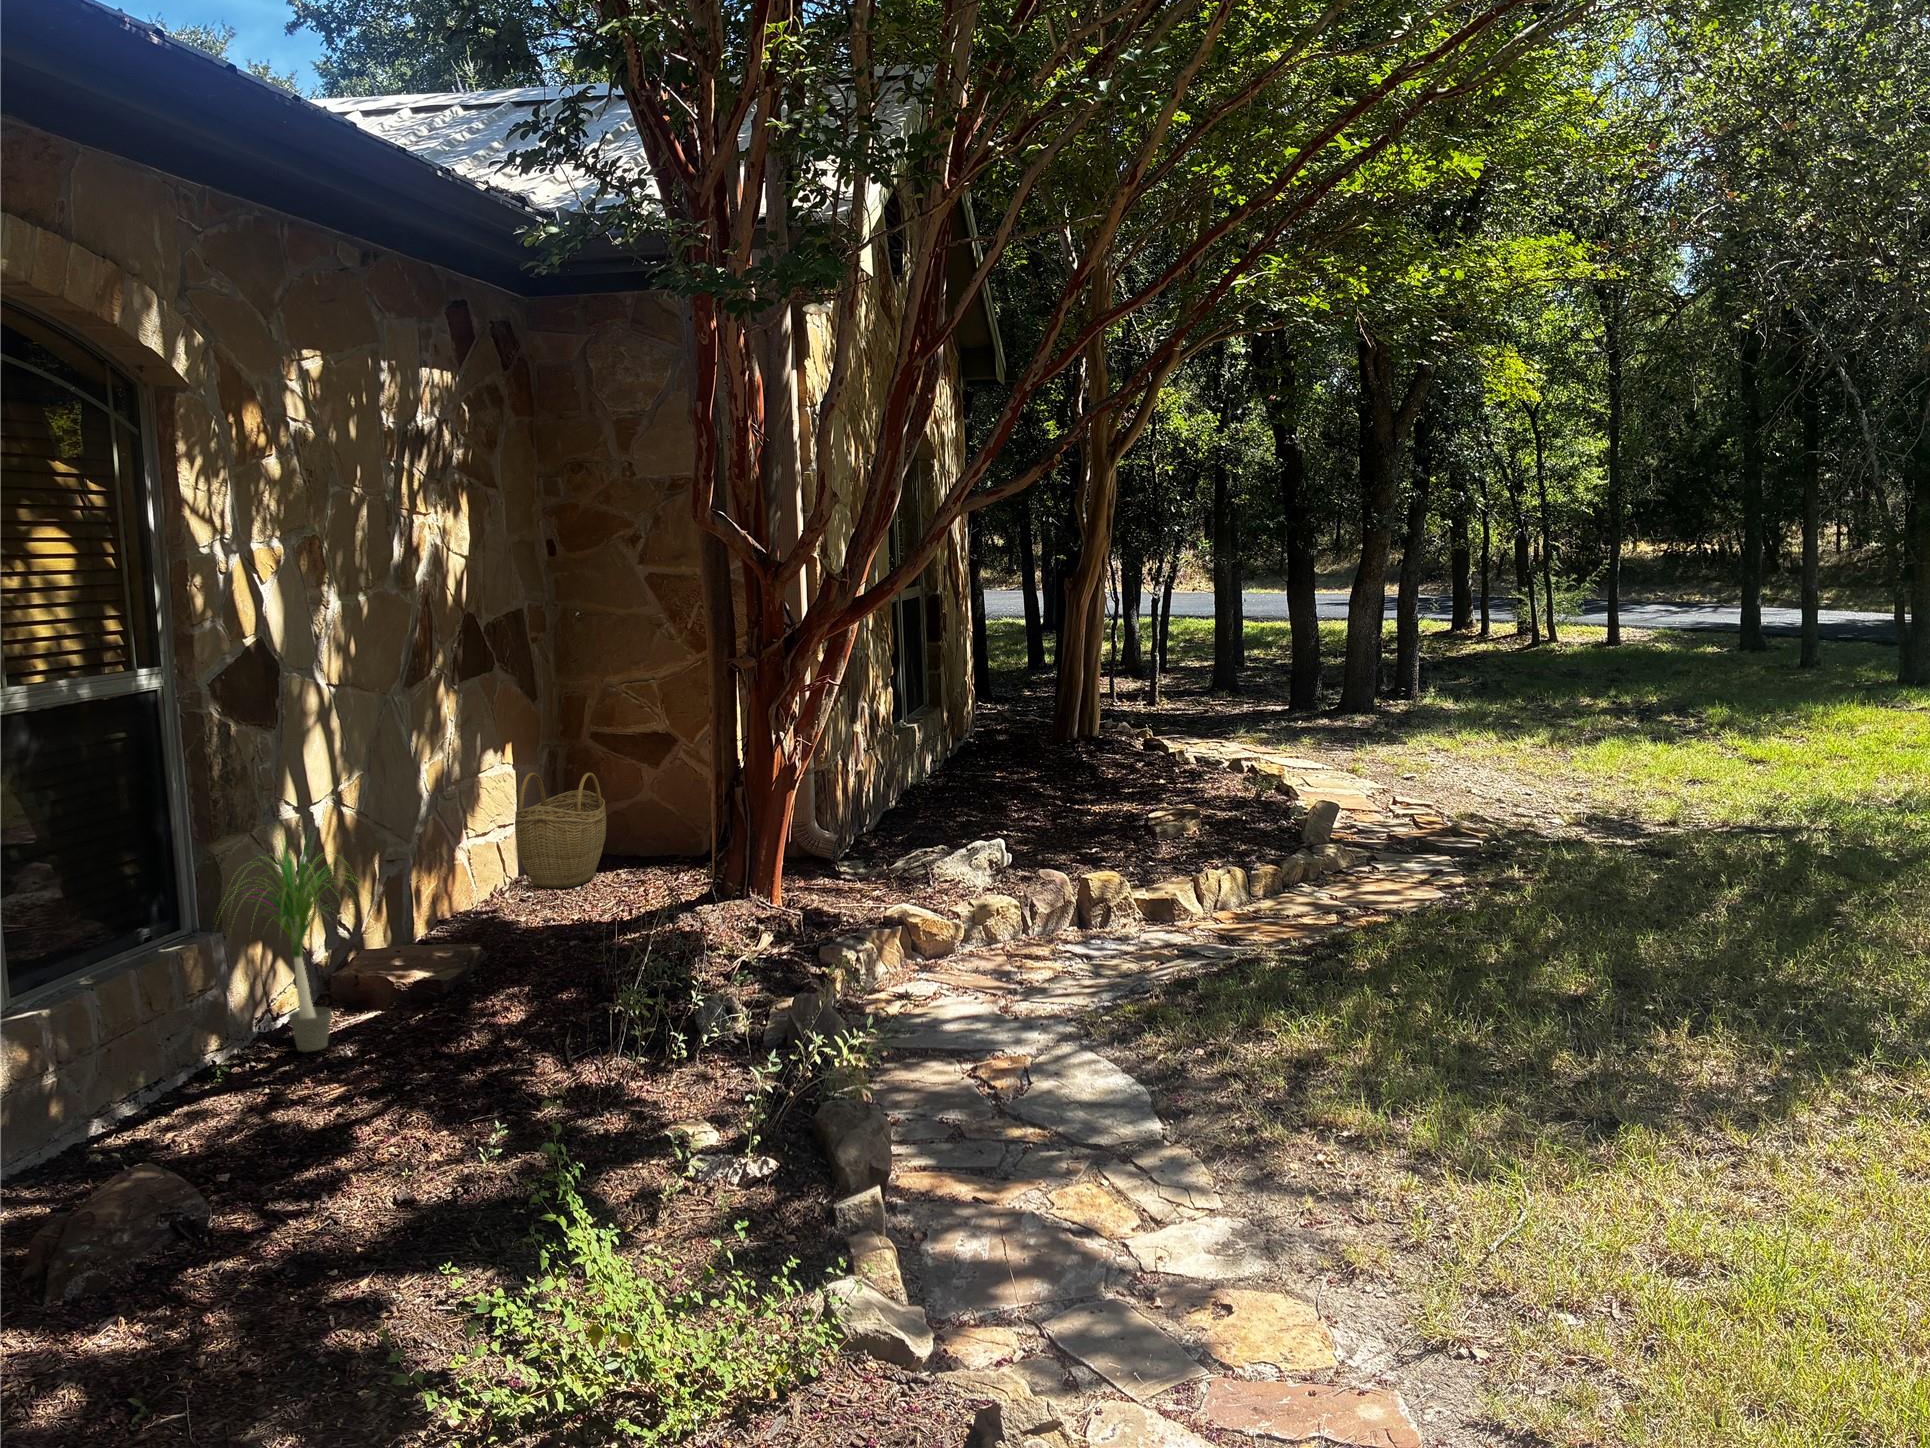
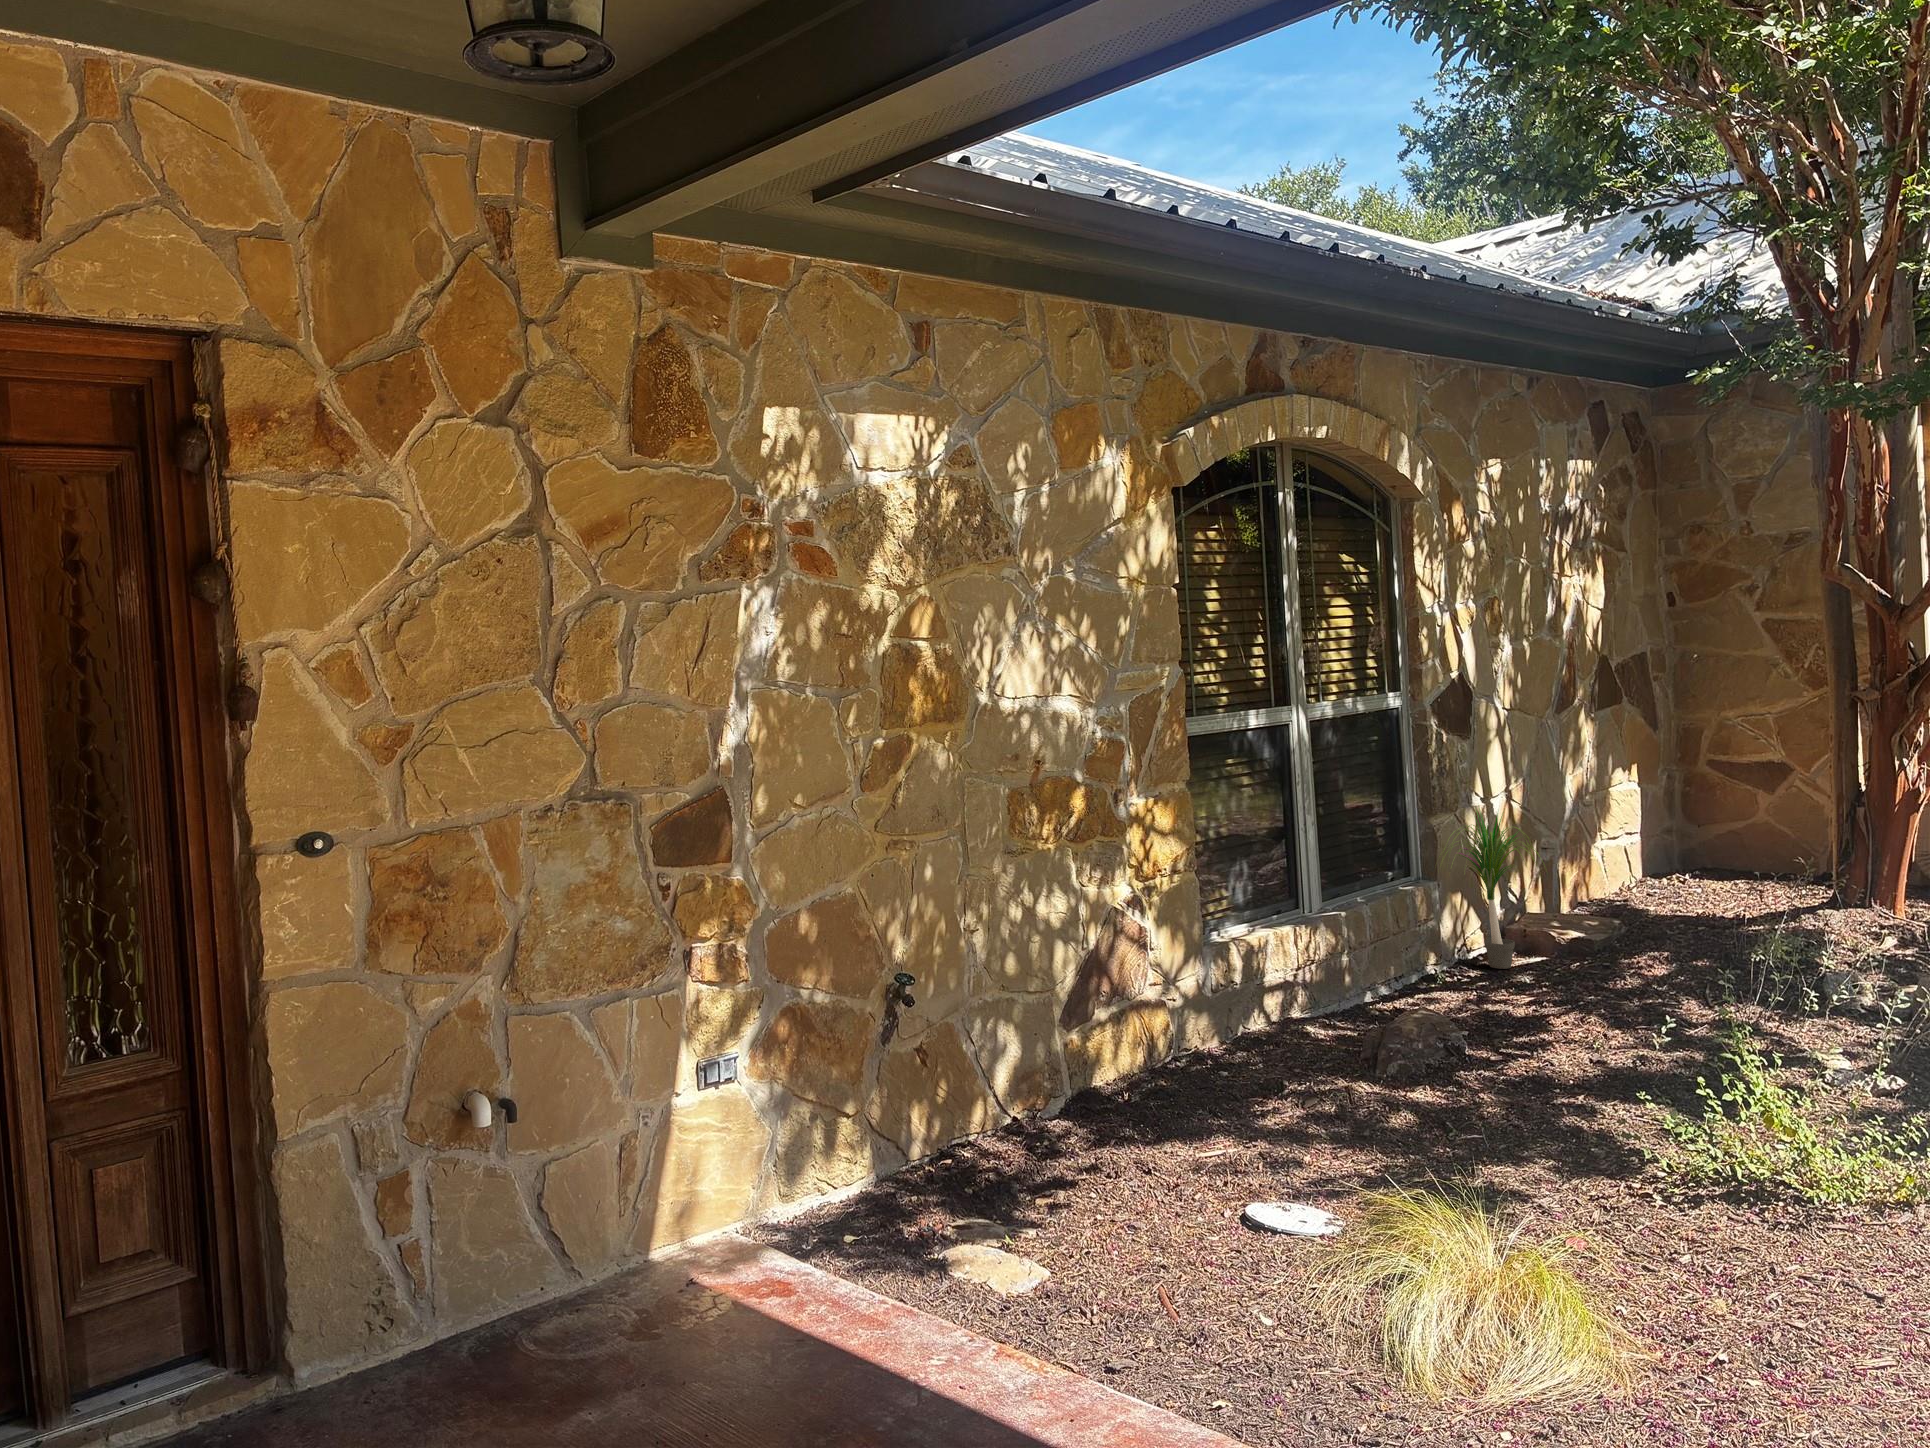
woven basket: present [515,773,606,888] -> none [1640,792,1725,892]

